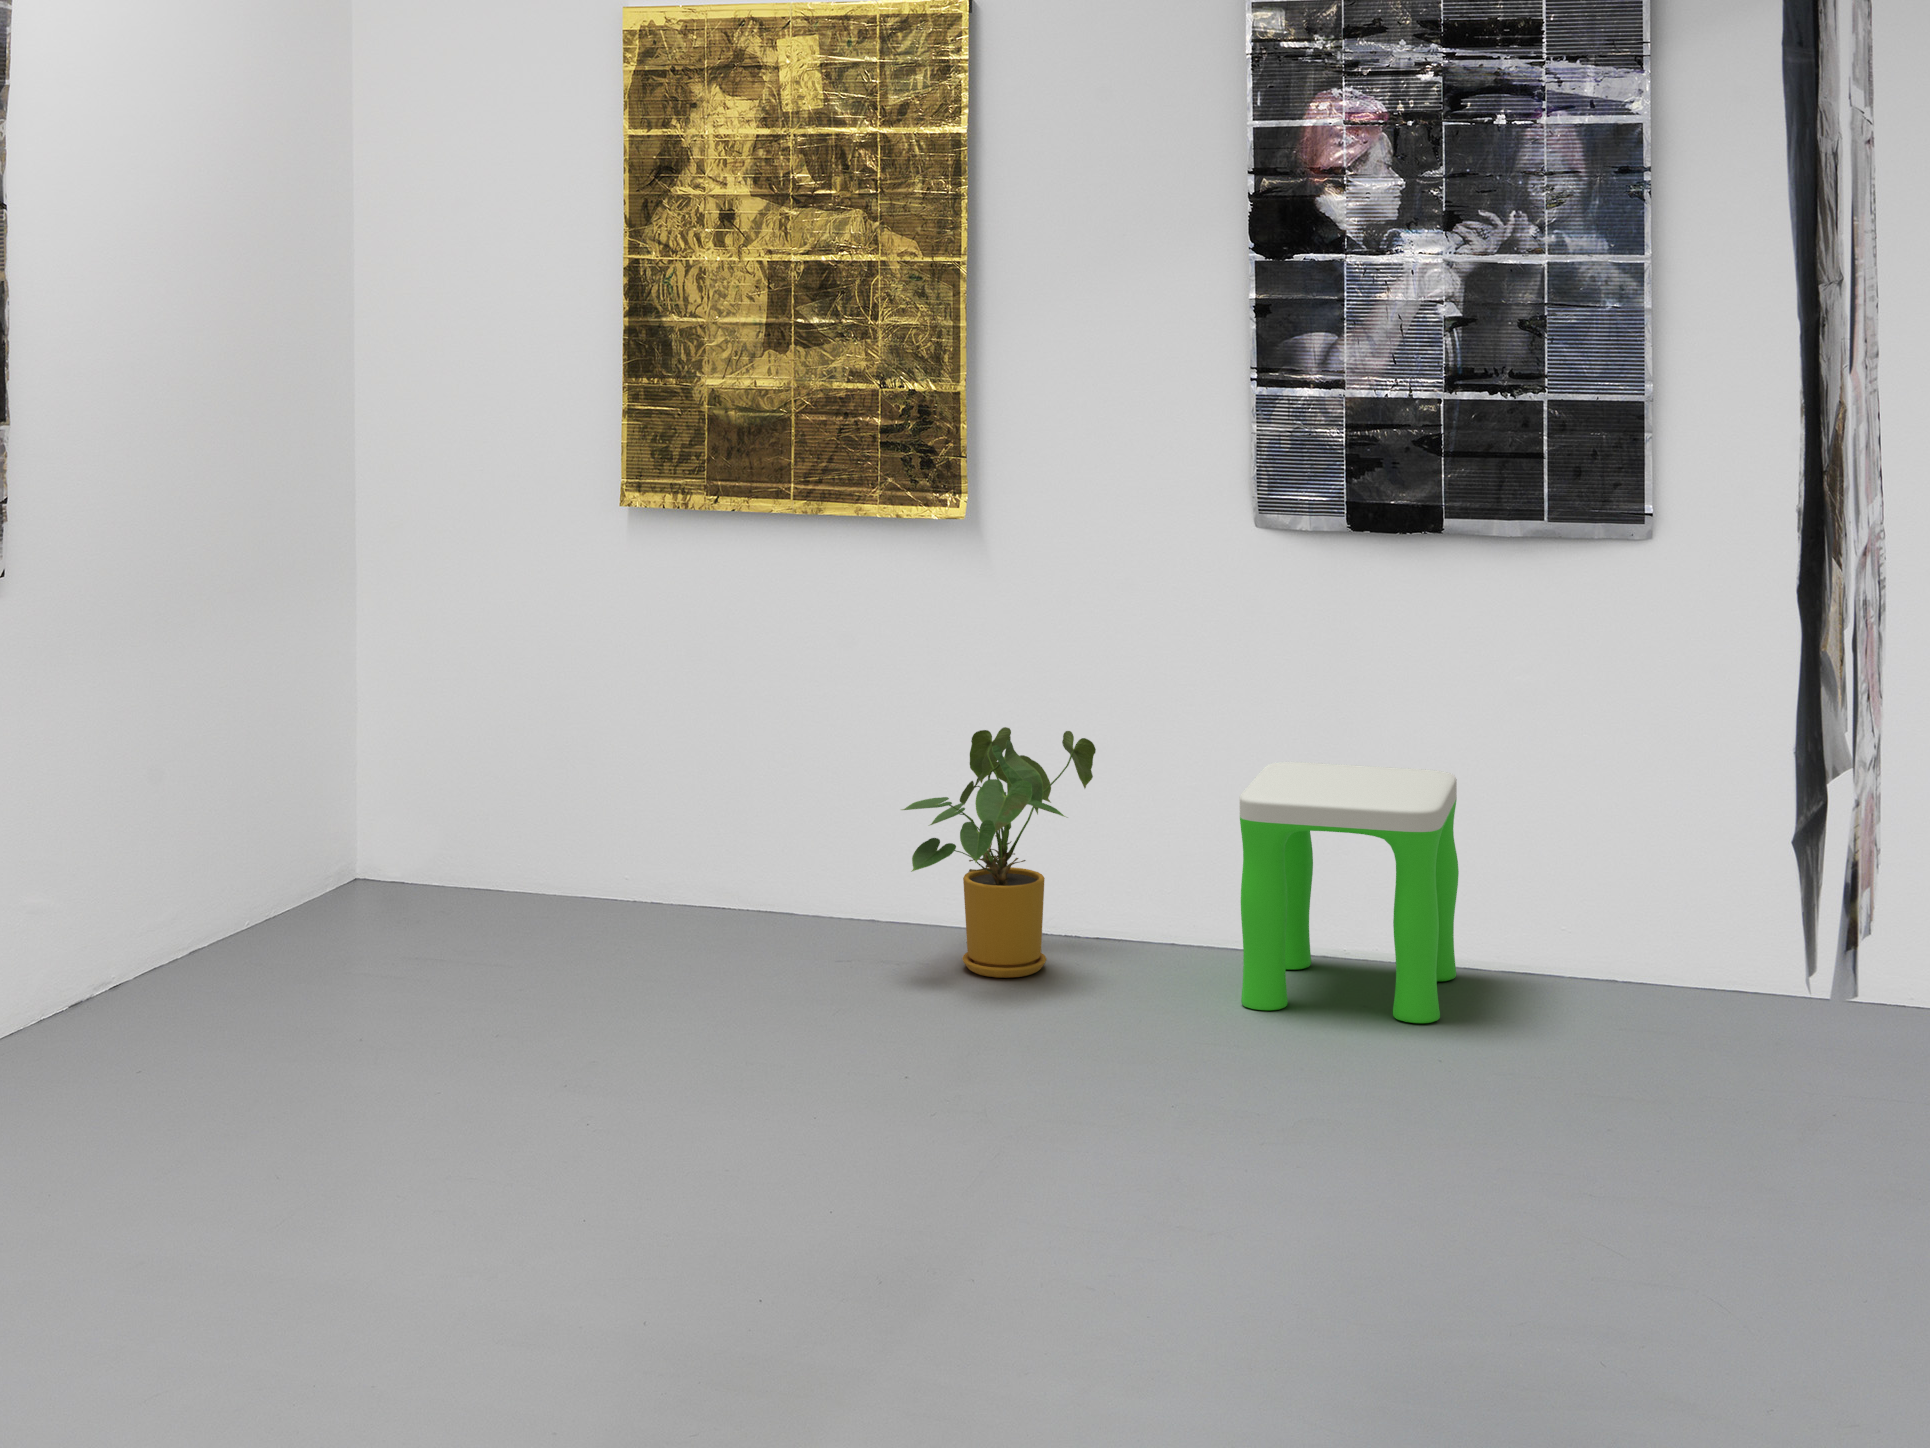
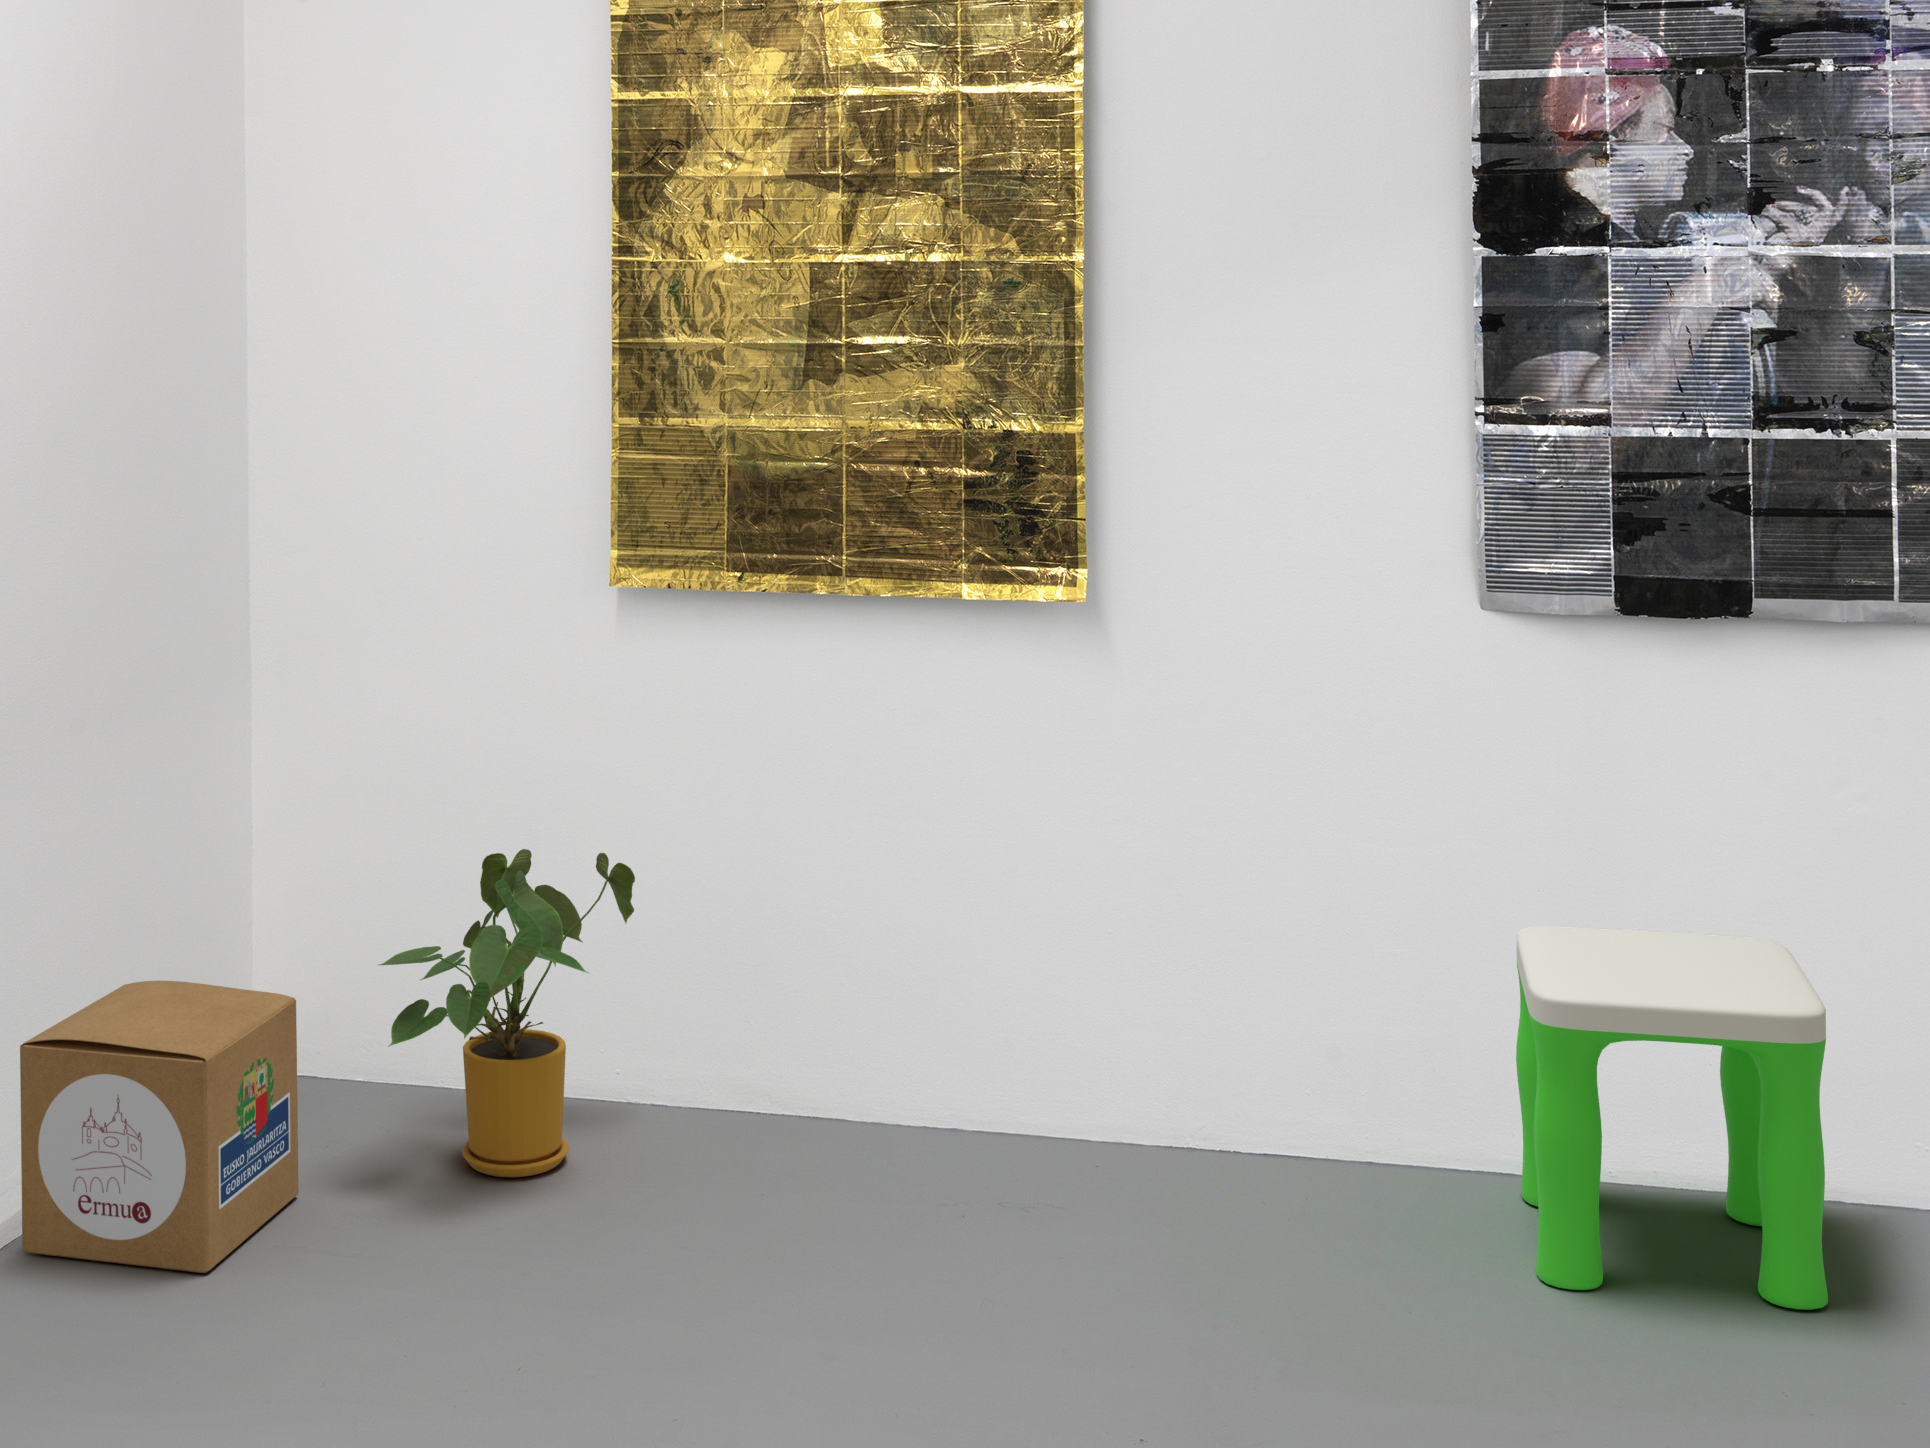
house plant: present [902,727,1096,978] -> present [379,849,635,1177]
cardboard box: none [166,786,371,981] -> present [20,981,299,1273]

